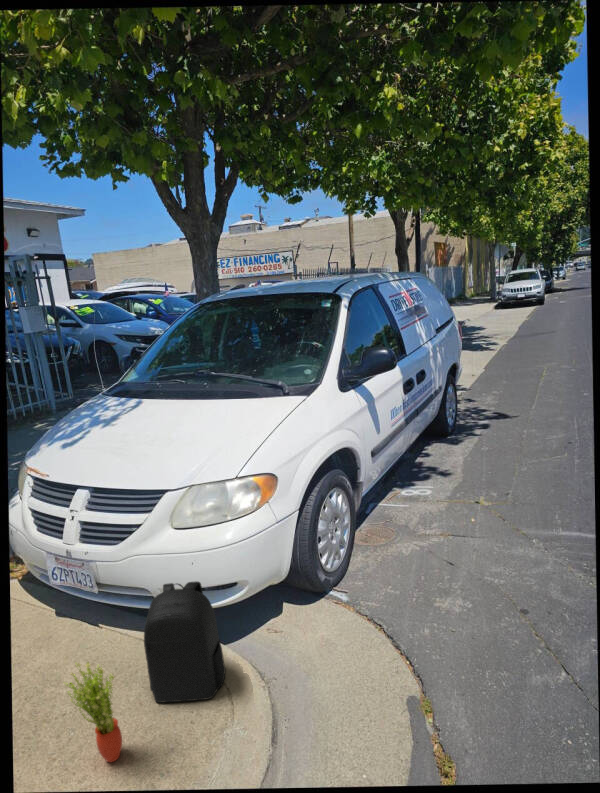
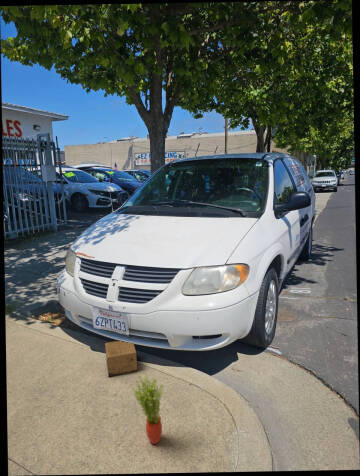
backpack: present [144,581,226,702] -> none [168,330,217,408]
cardboard box: none [67,596,120,659] -> present [105,341,137,377]

